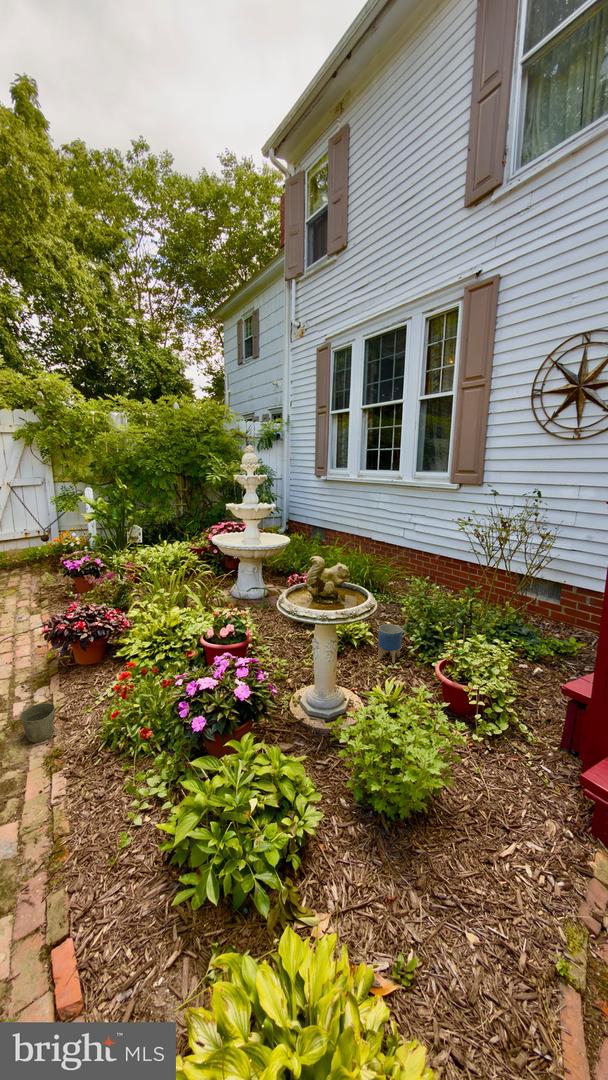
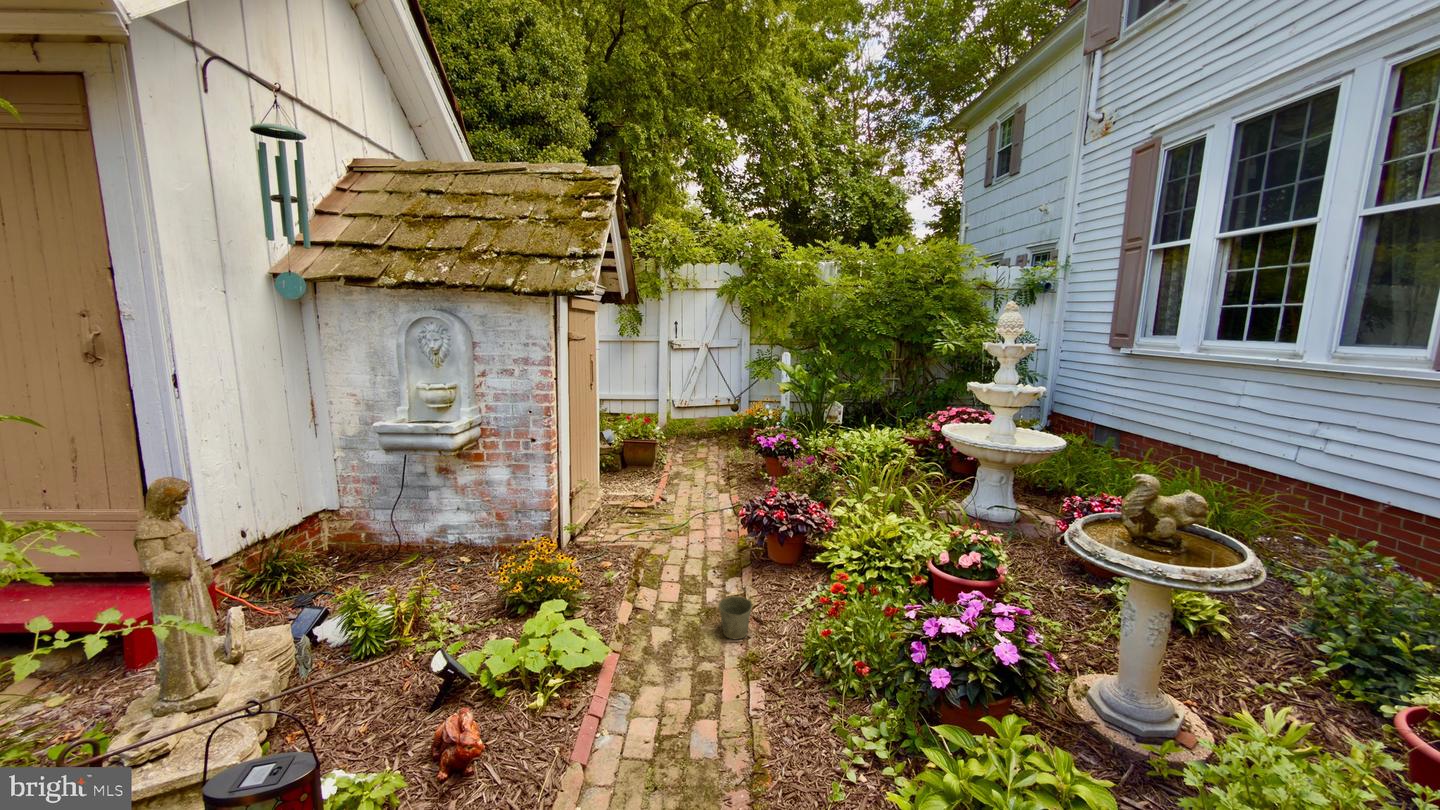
planter: present [378,624,402,663] -> none [1239,608,1301,681]

